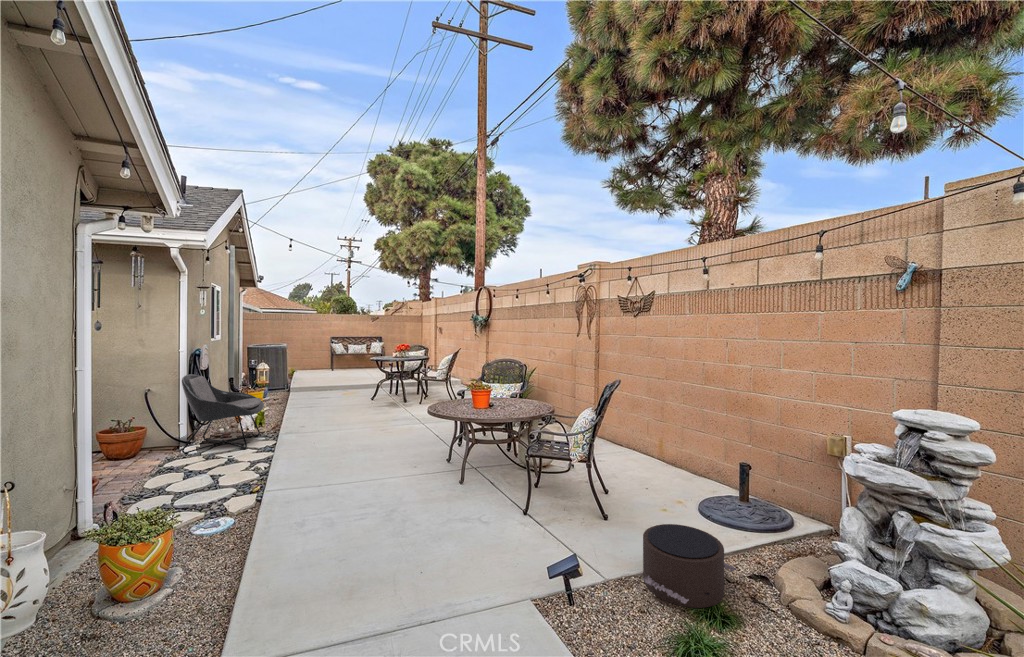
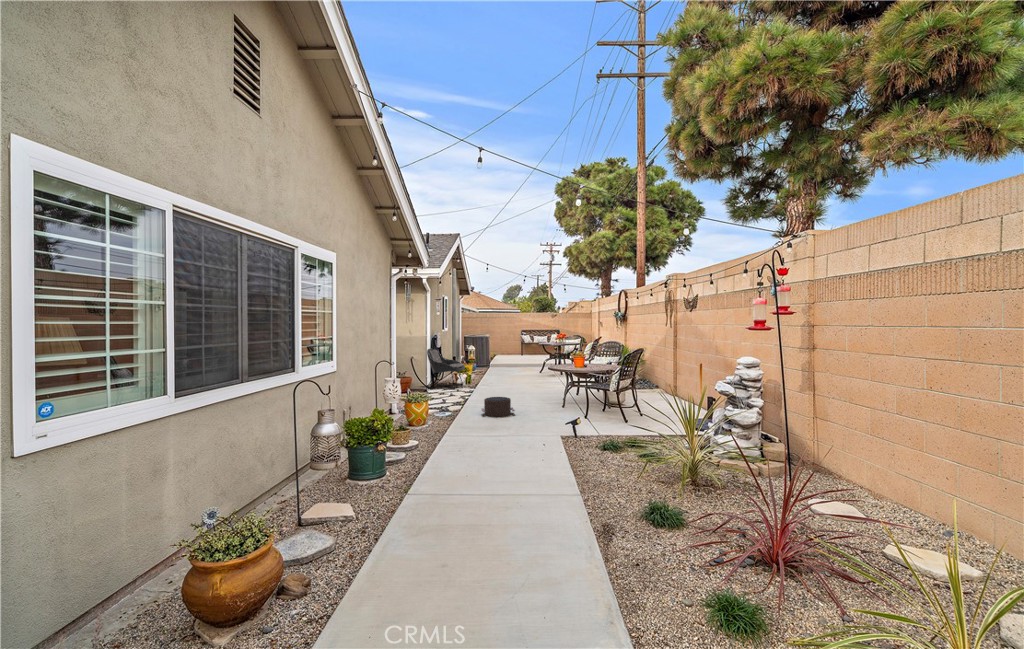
pouf: present [643,524,736,608] -> present [481,397,515,417]

